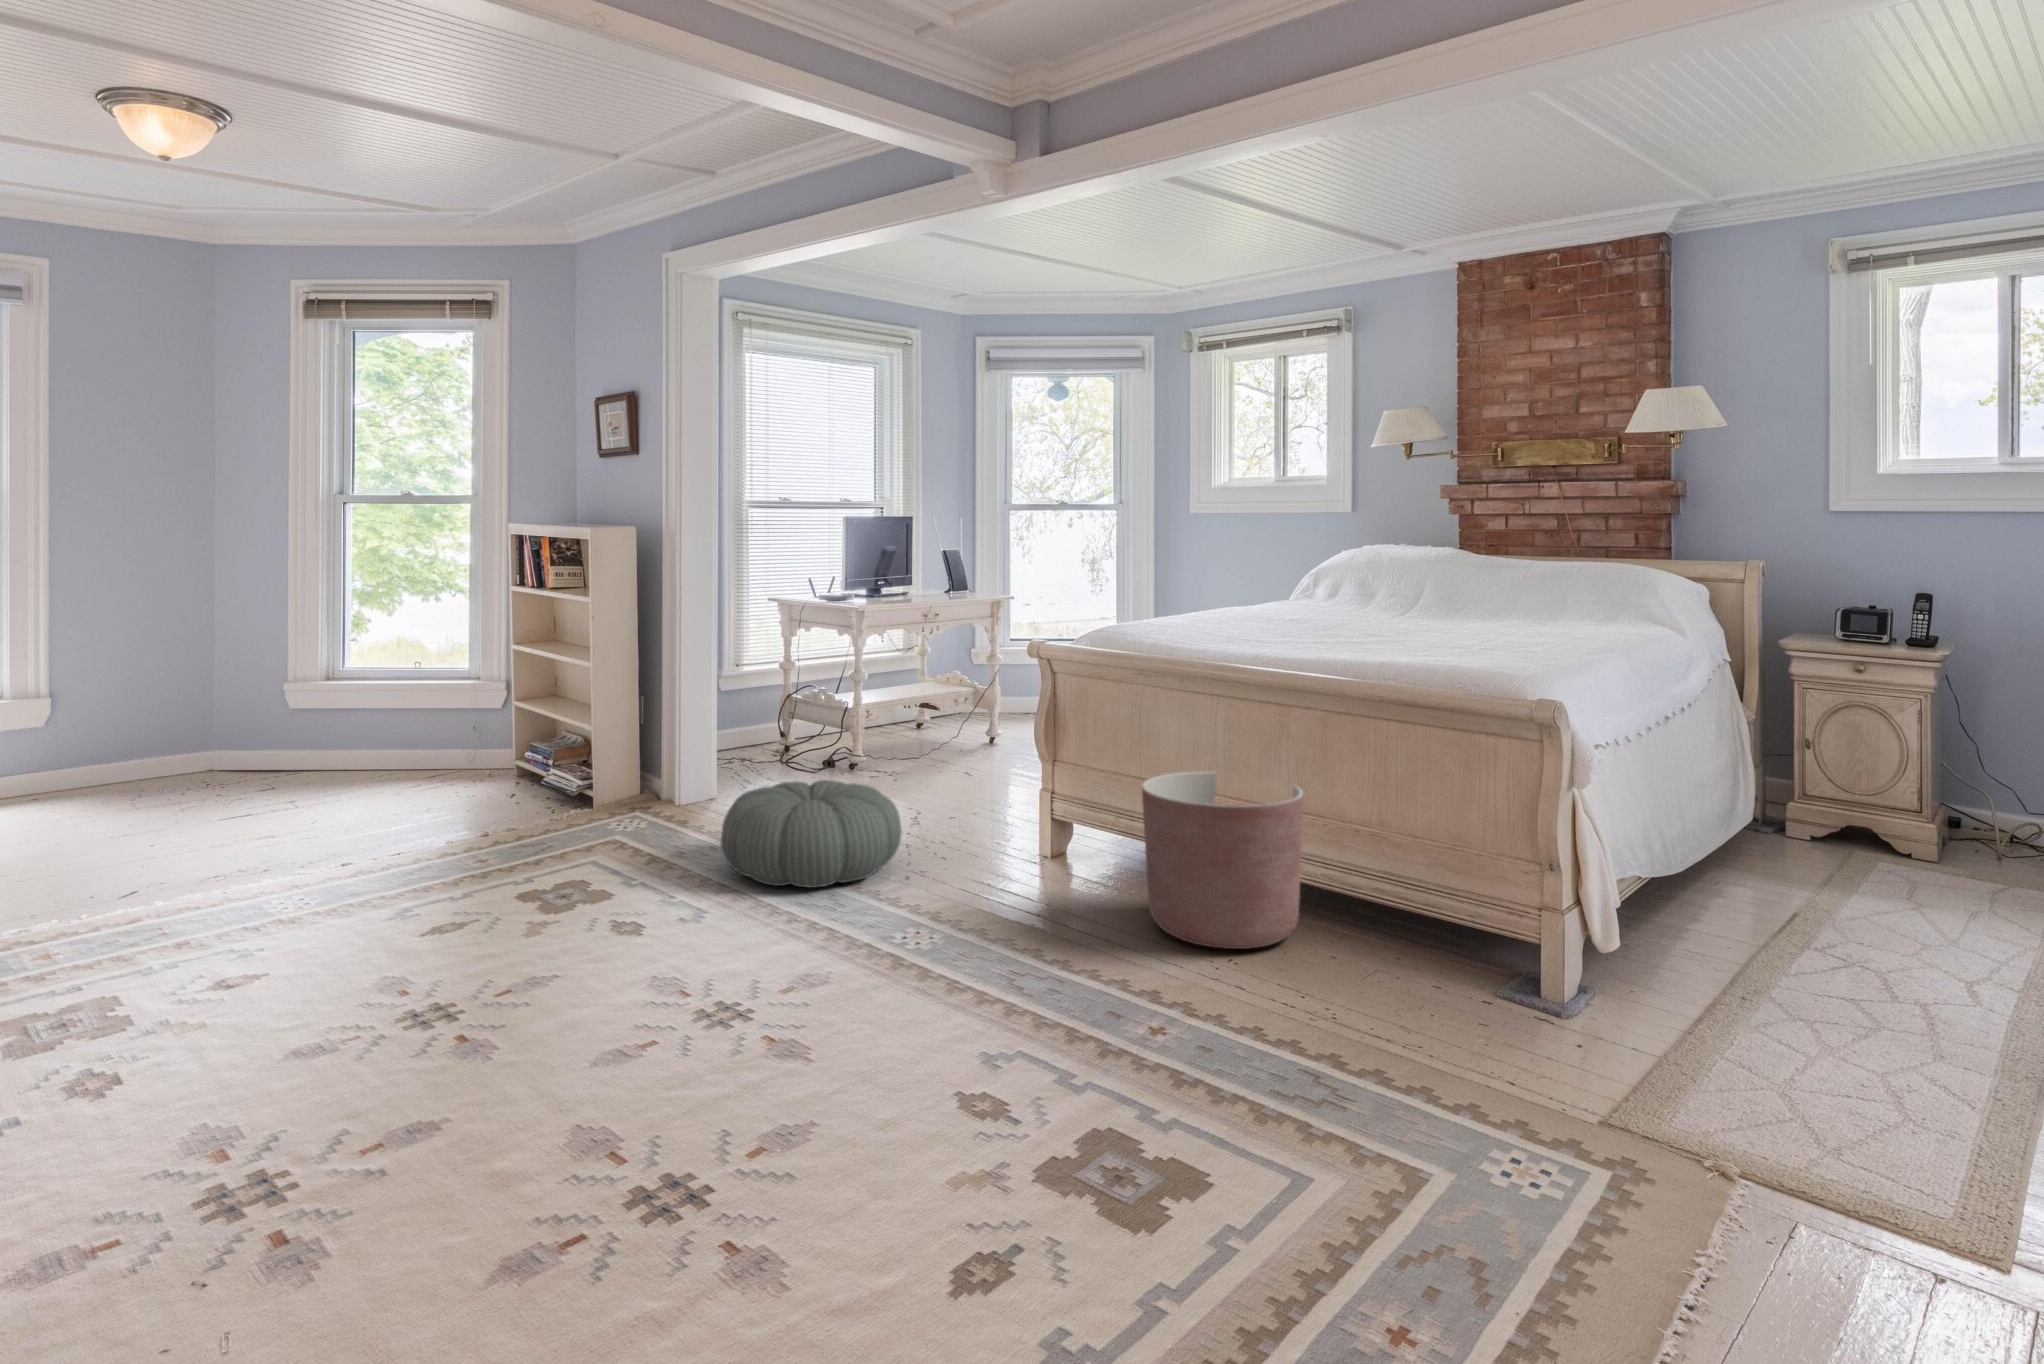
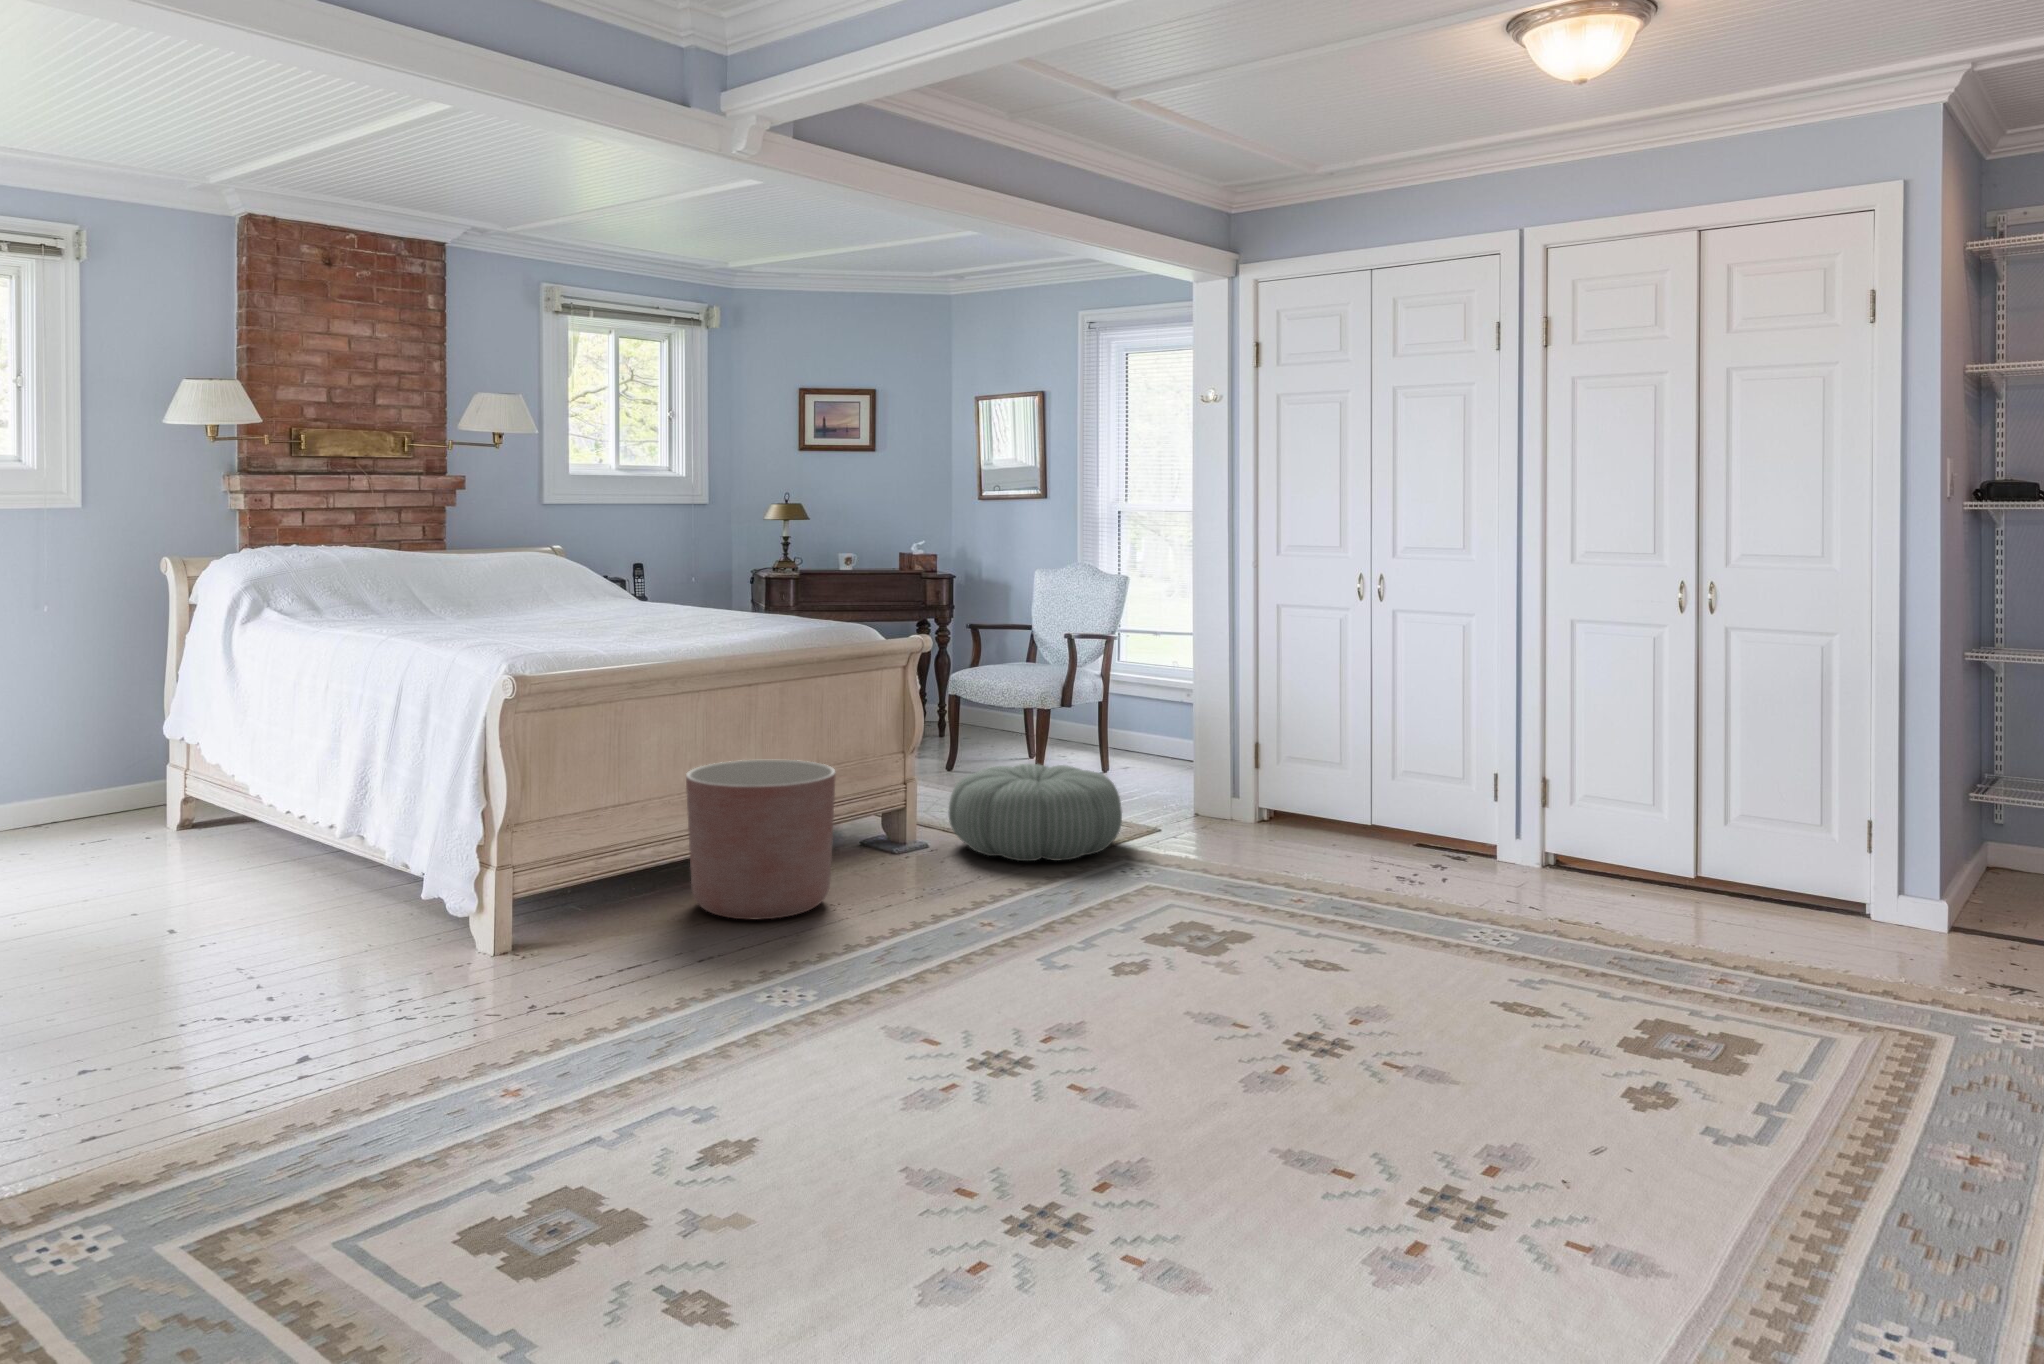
pouf: present [721,780,902,888] -> present [949,764,1122,861]

